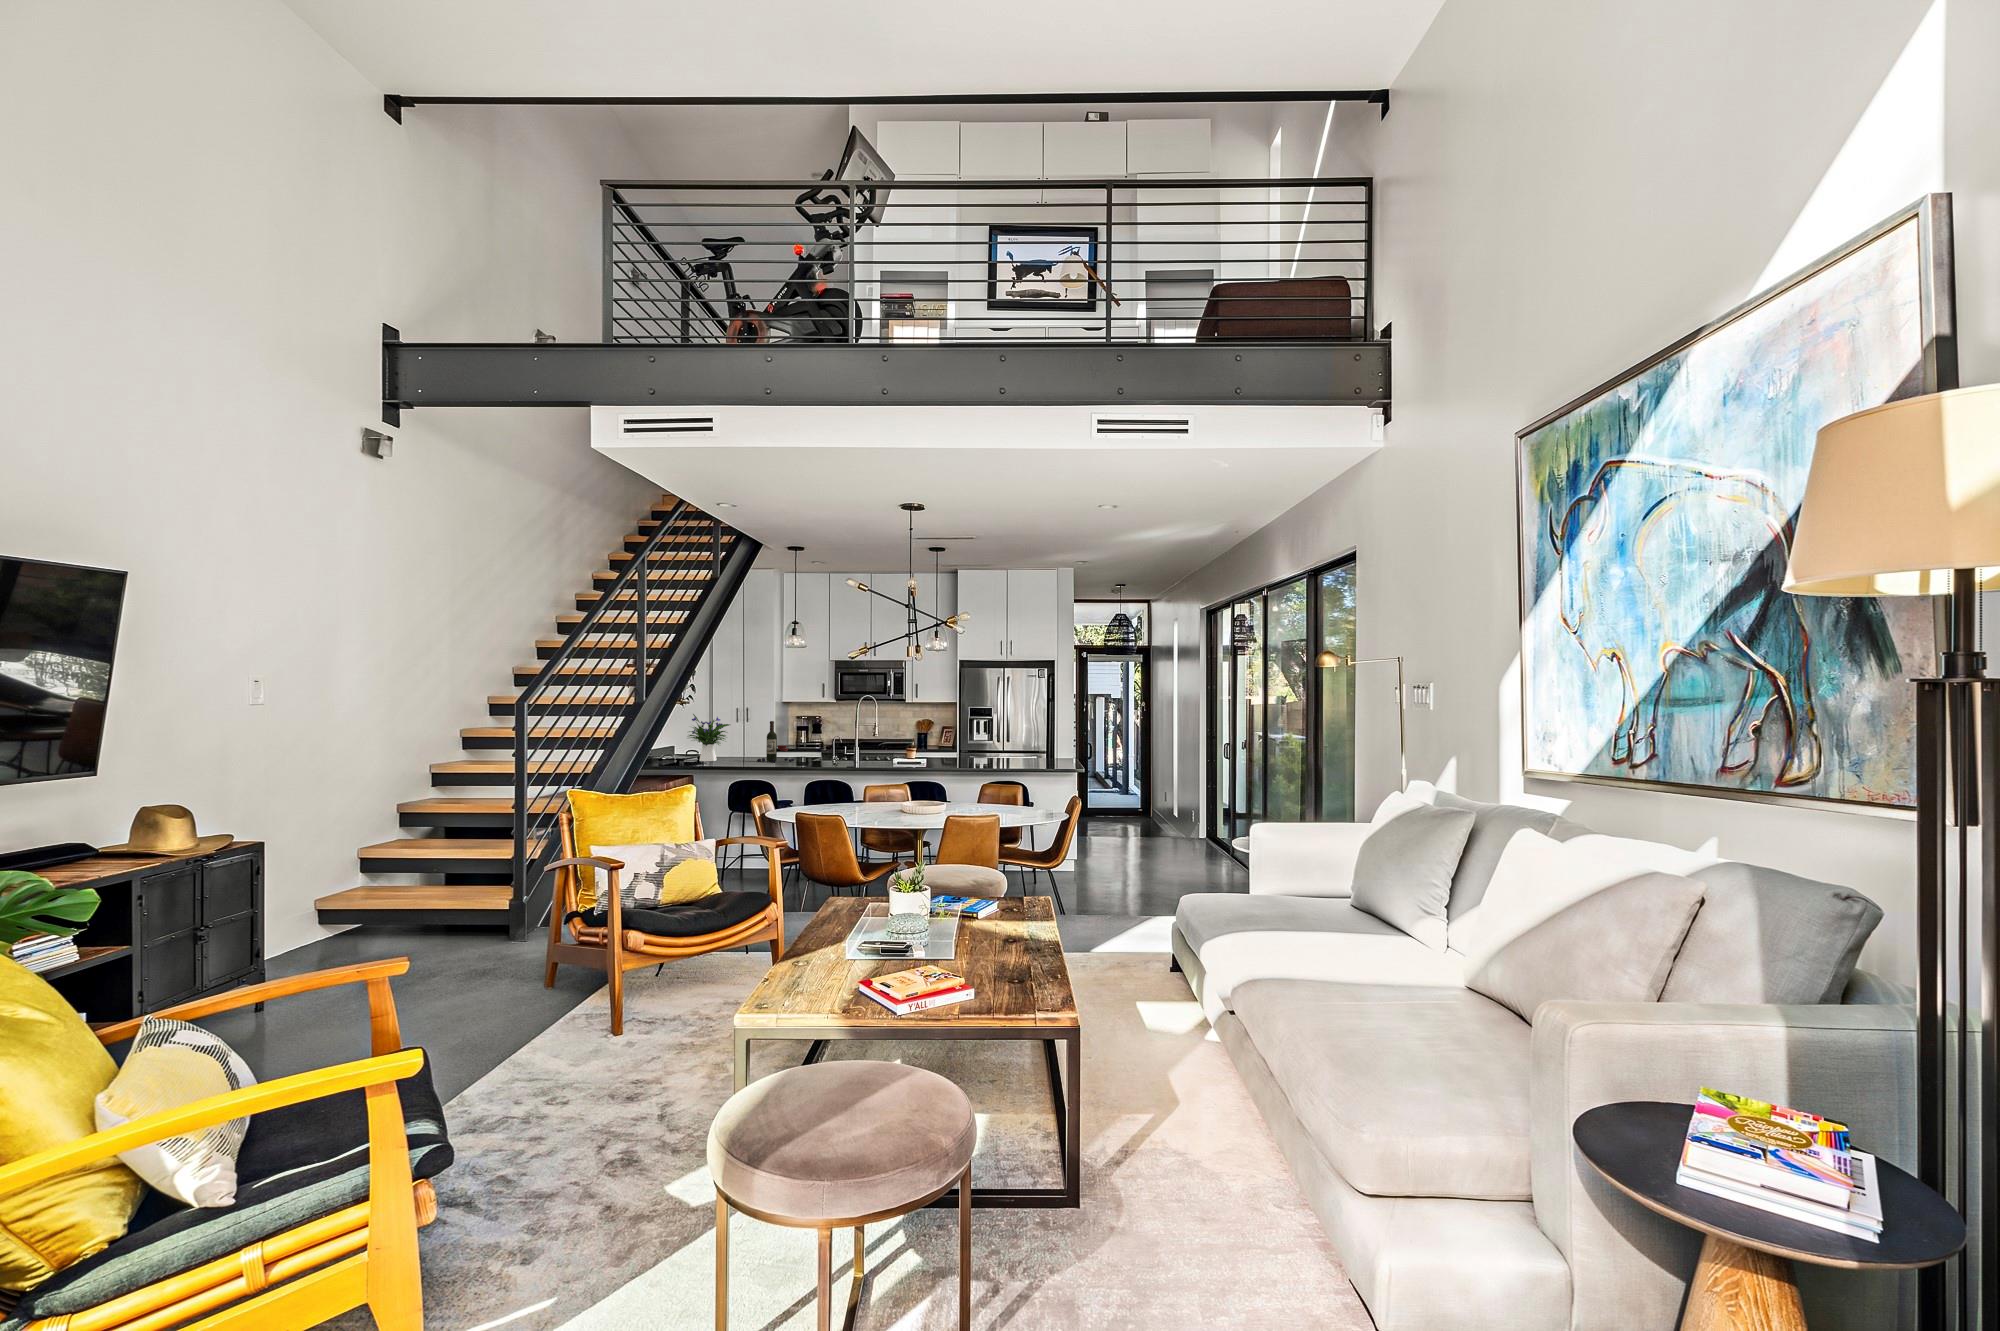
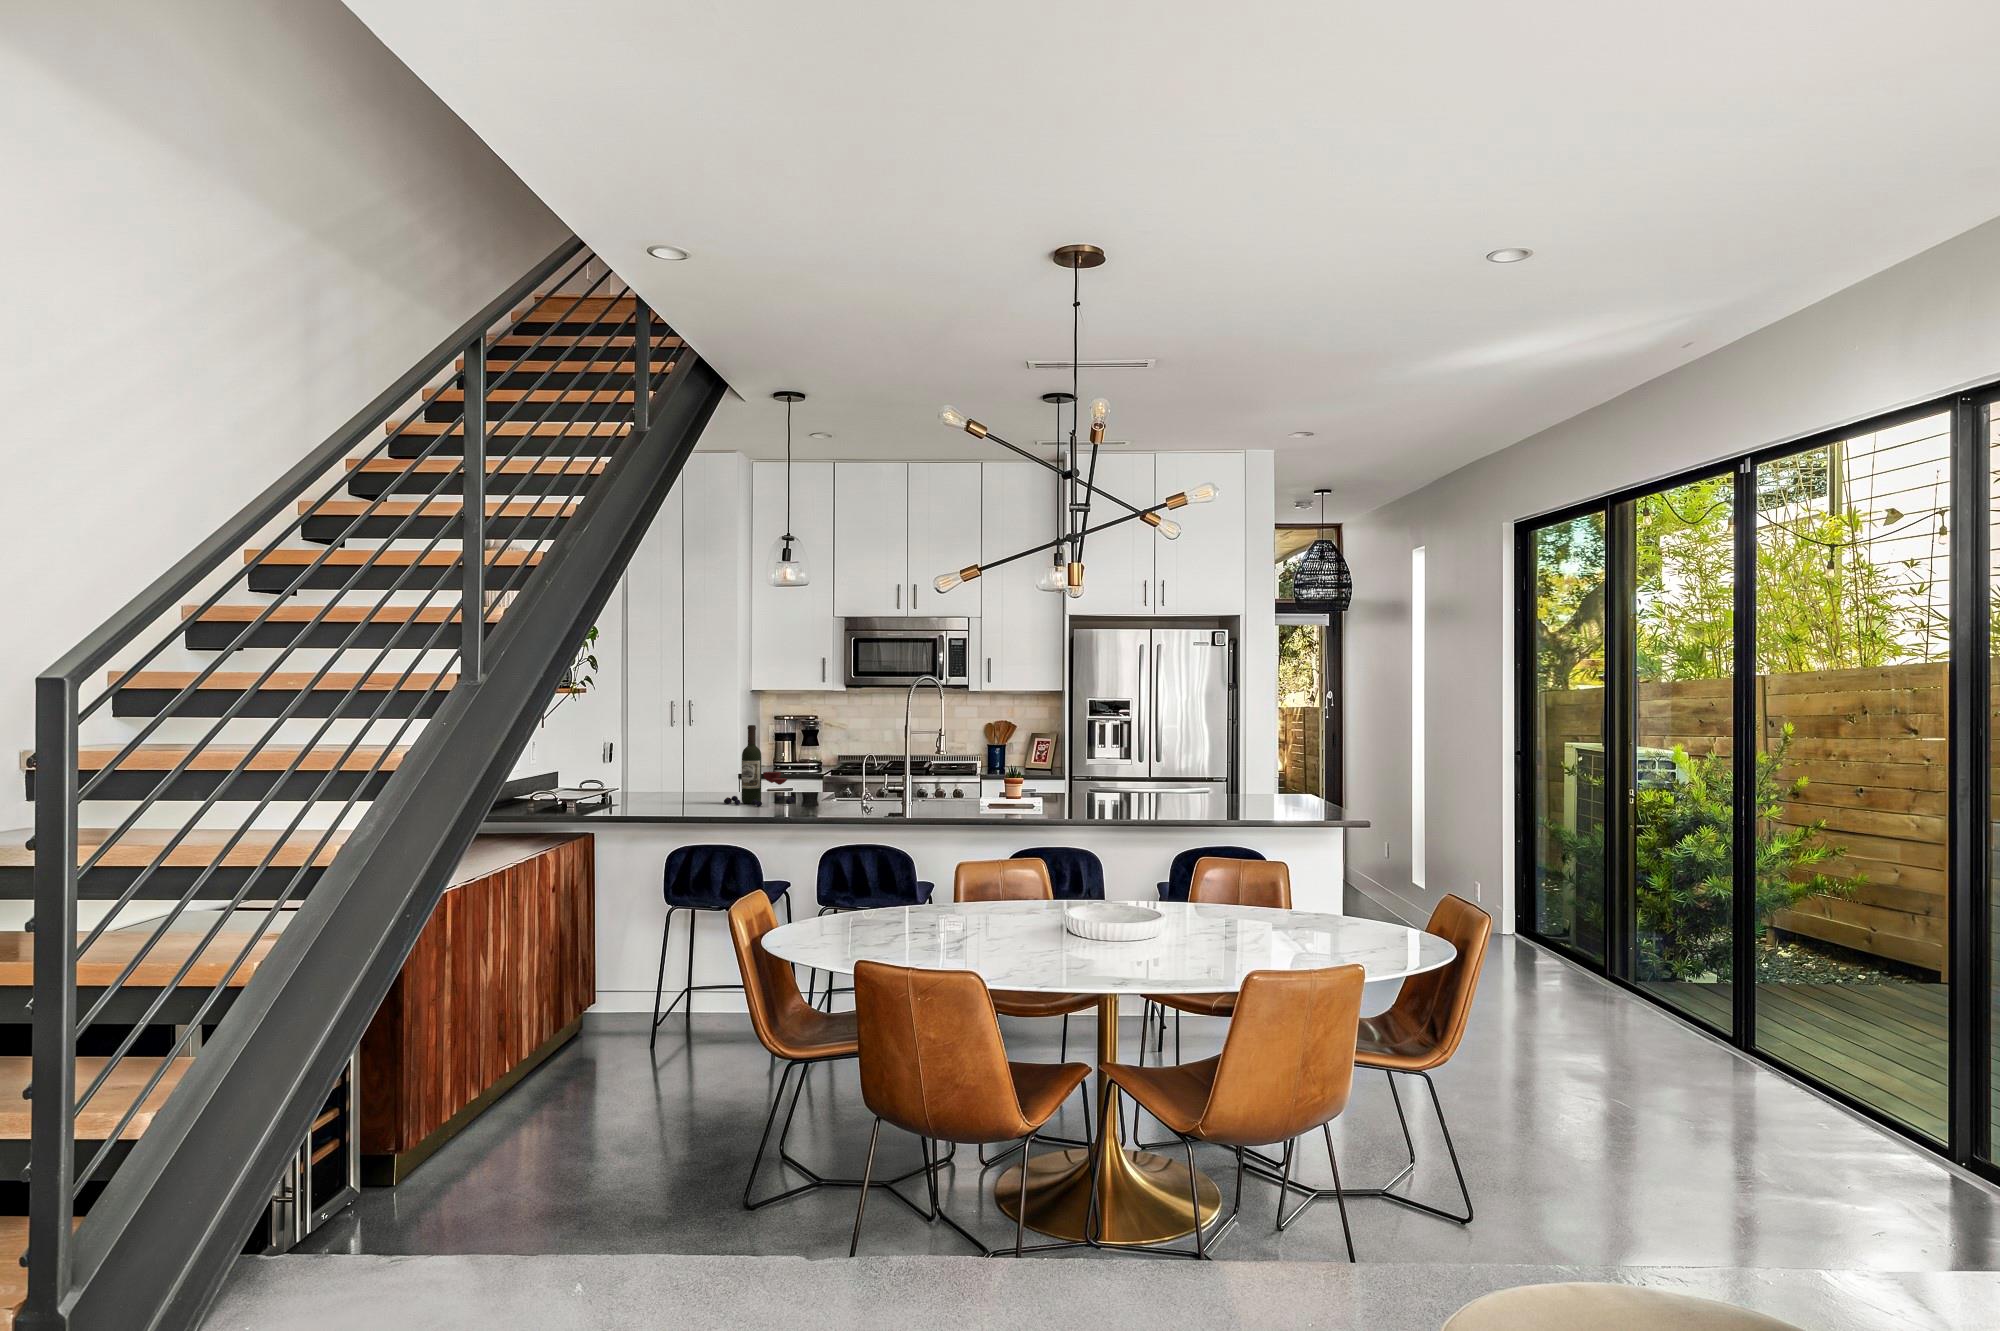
flower arrangement: present [689,714,730,761] -> none [584,711,672,804]

